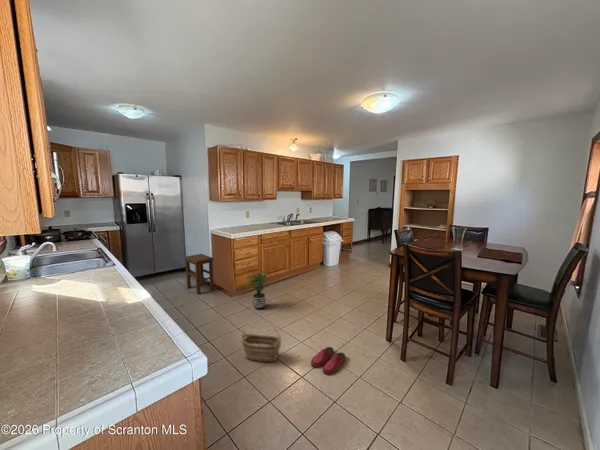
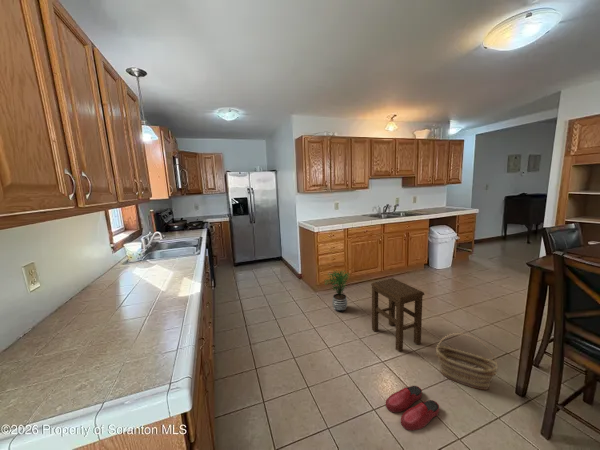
stool: present [185,254,214,294] -> present [371,278,424,351]
basket: present [241,334,281,362] -> present [436,336,498,390]

